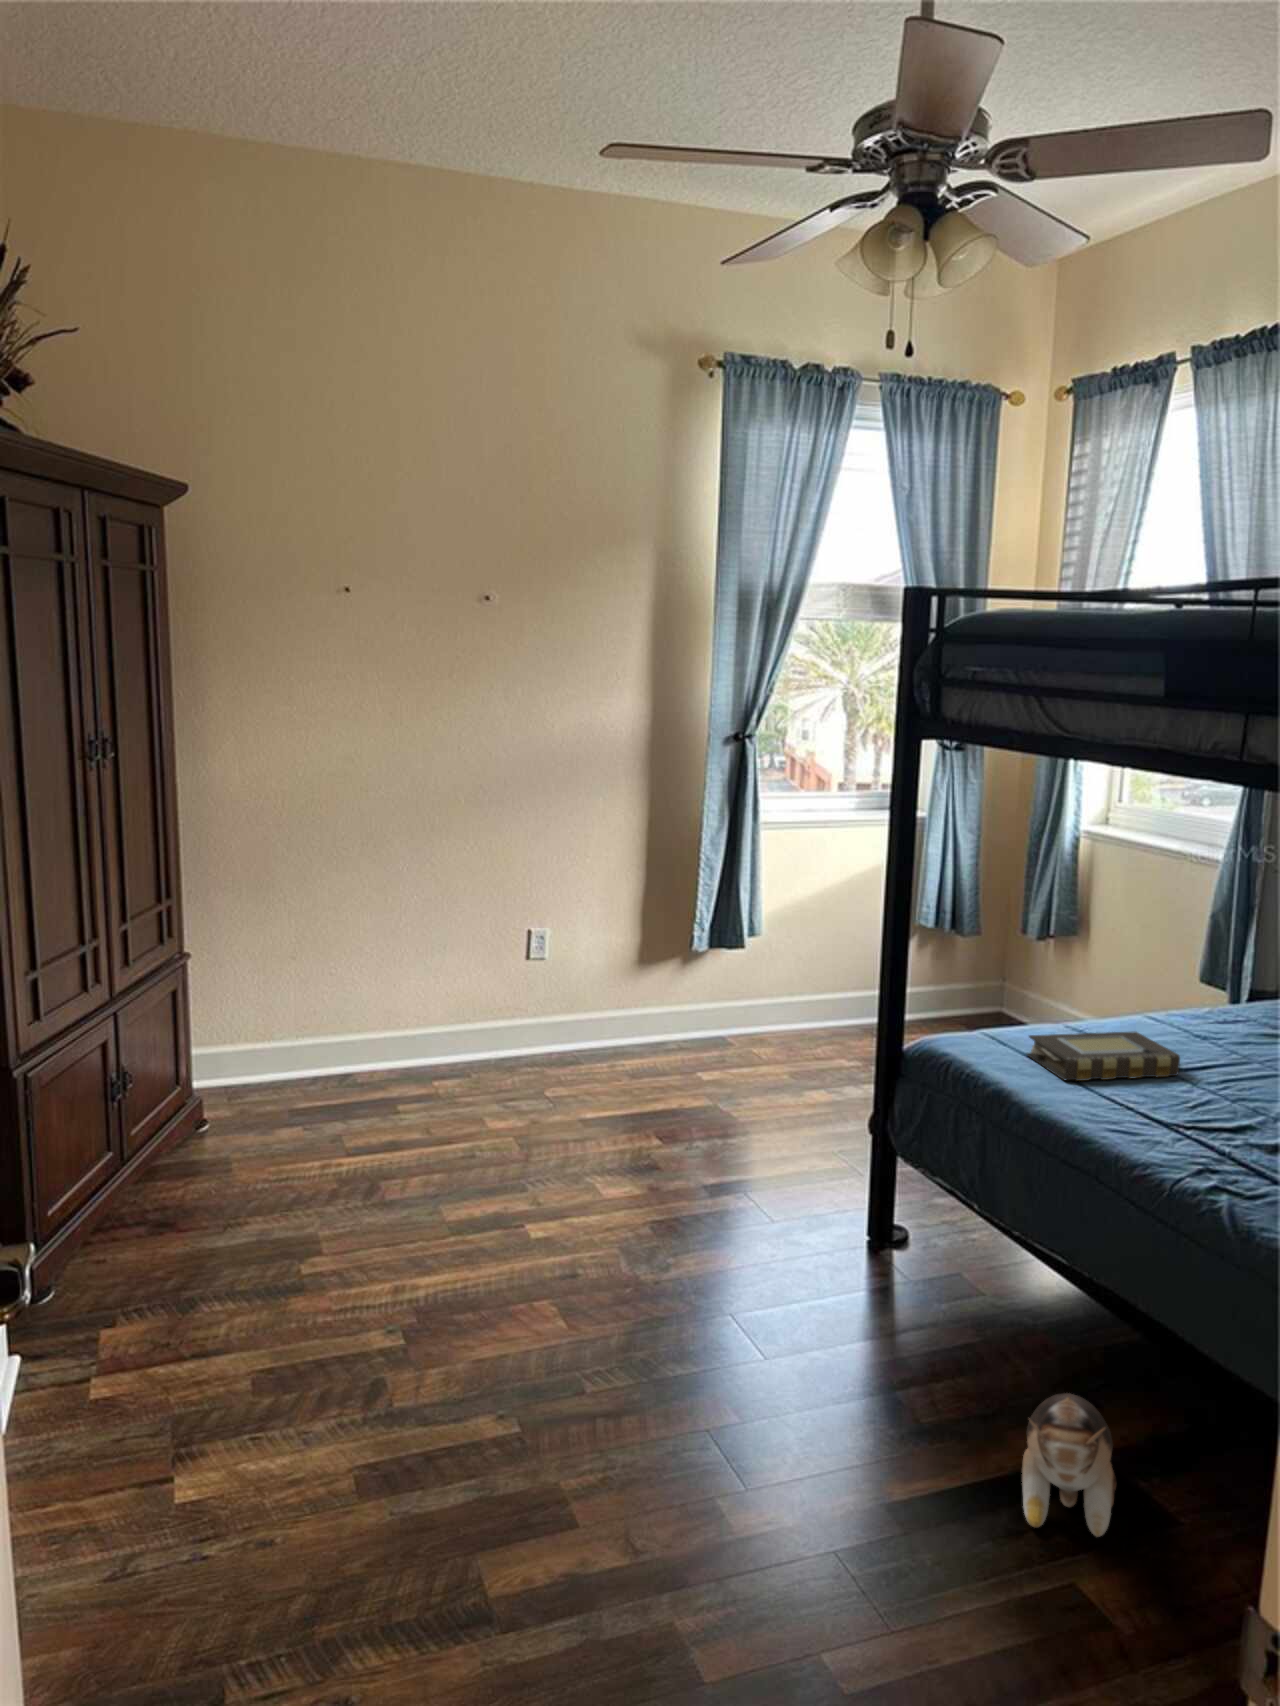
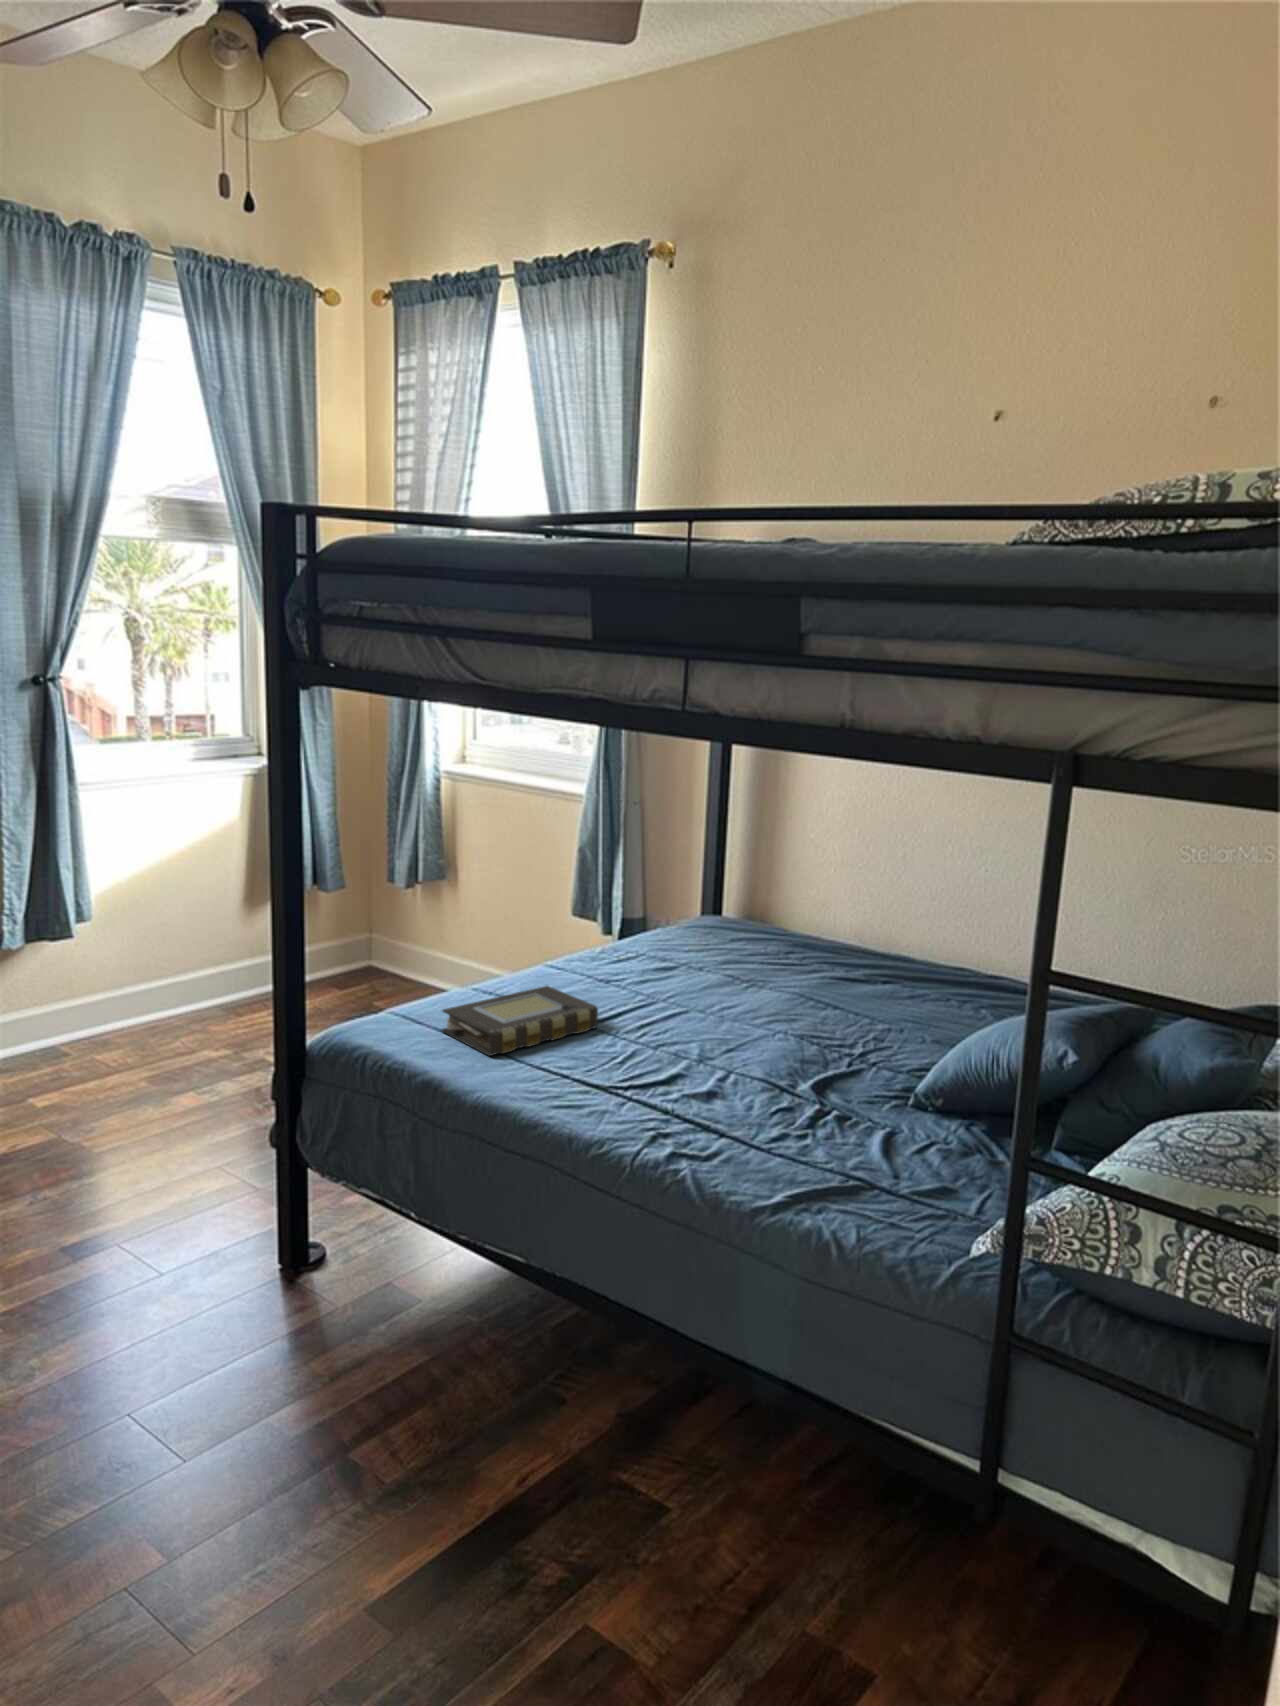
plush toy: present [1022,1393,1116,1537] -> none [512,1422,615,1596]

